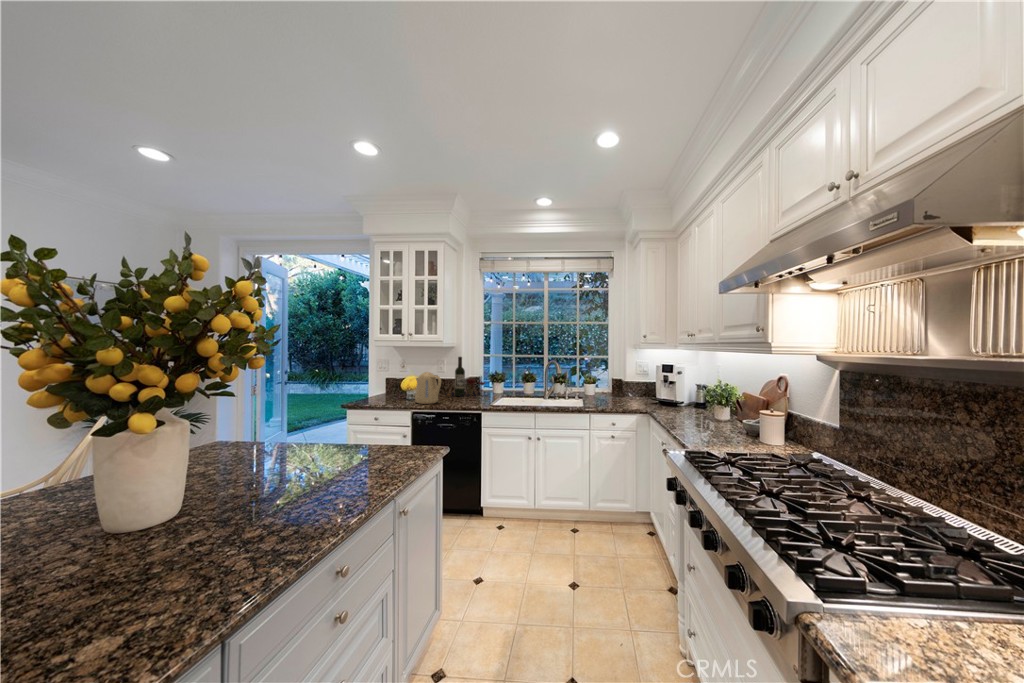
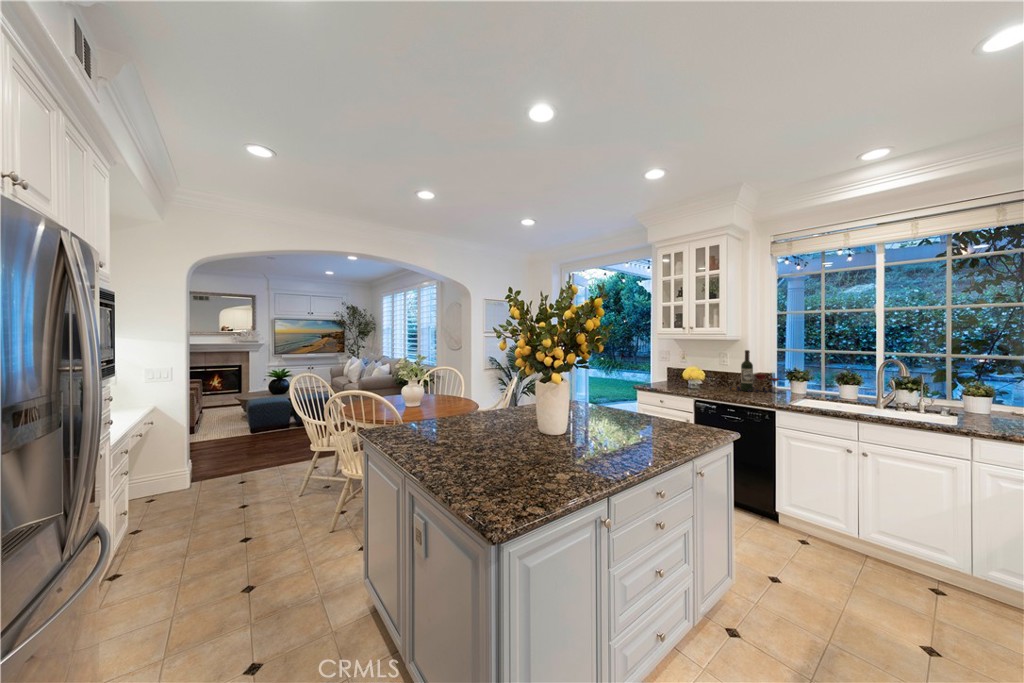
kettle: present [415,372,441,404] -> none [698,365,727,396]

